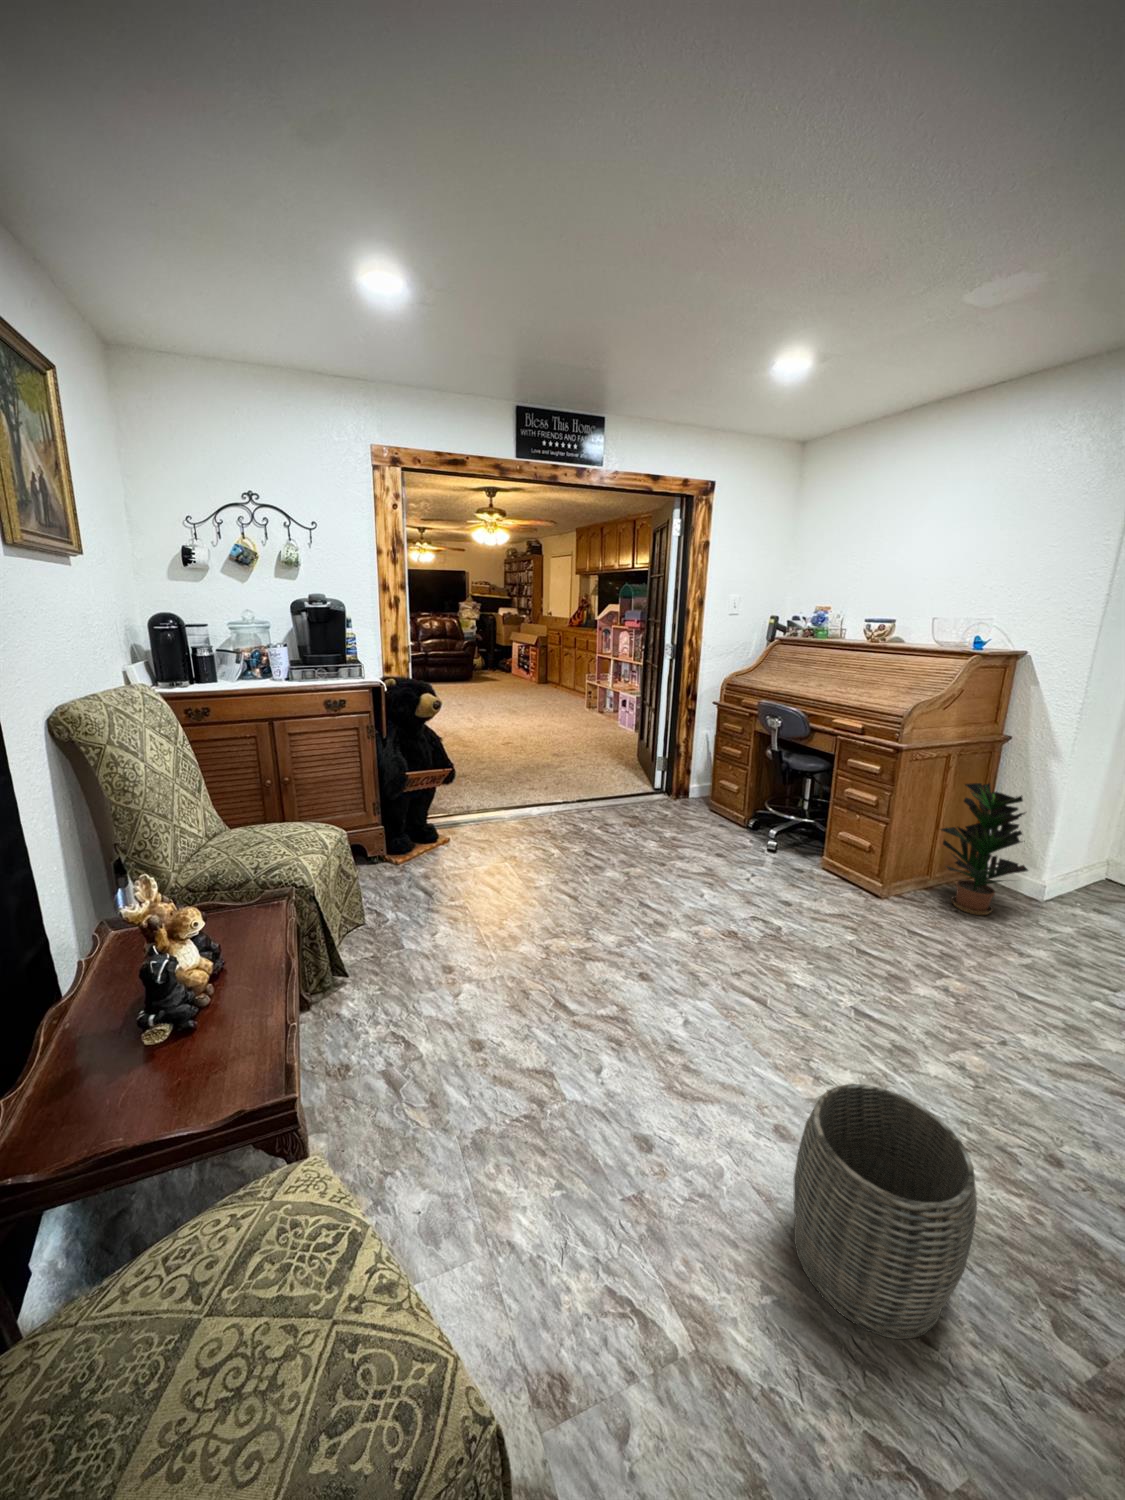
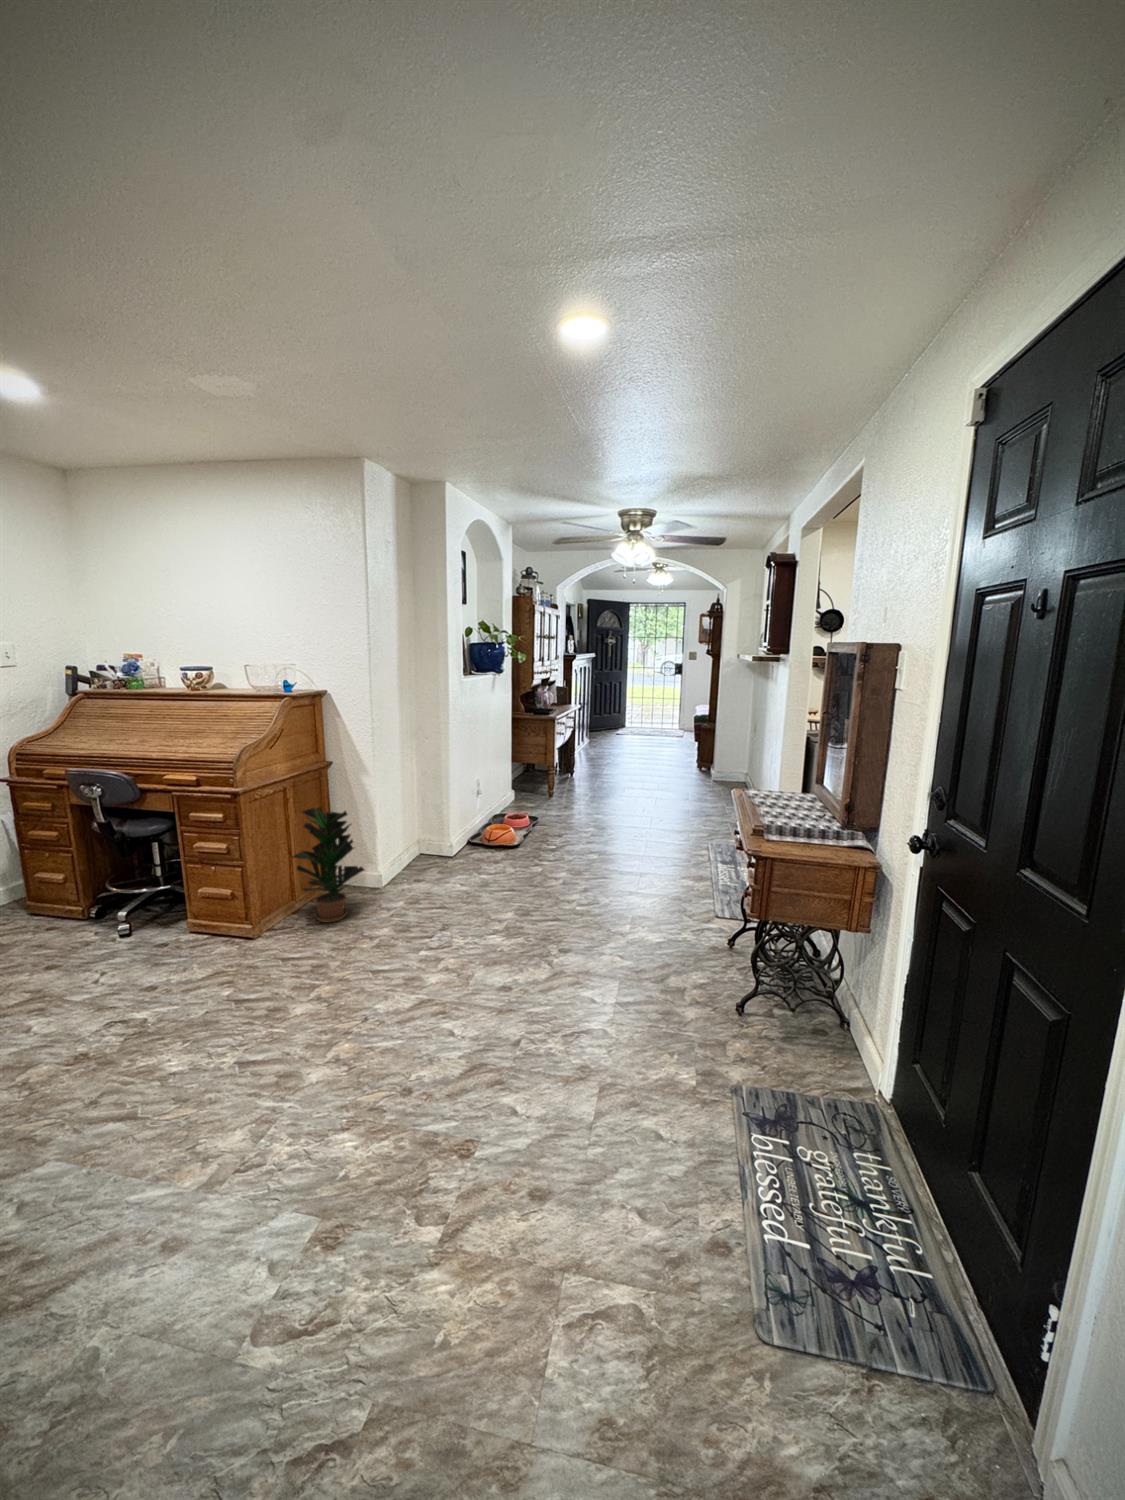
woven basket: present [794,1084,977,1339] -> none [180,1121,342,1366]

